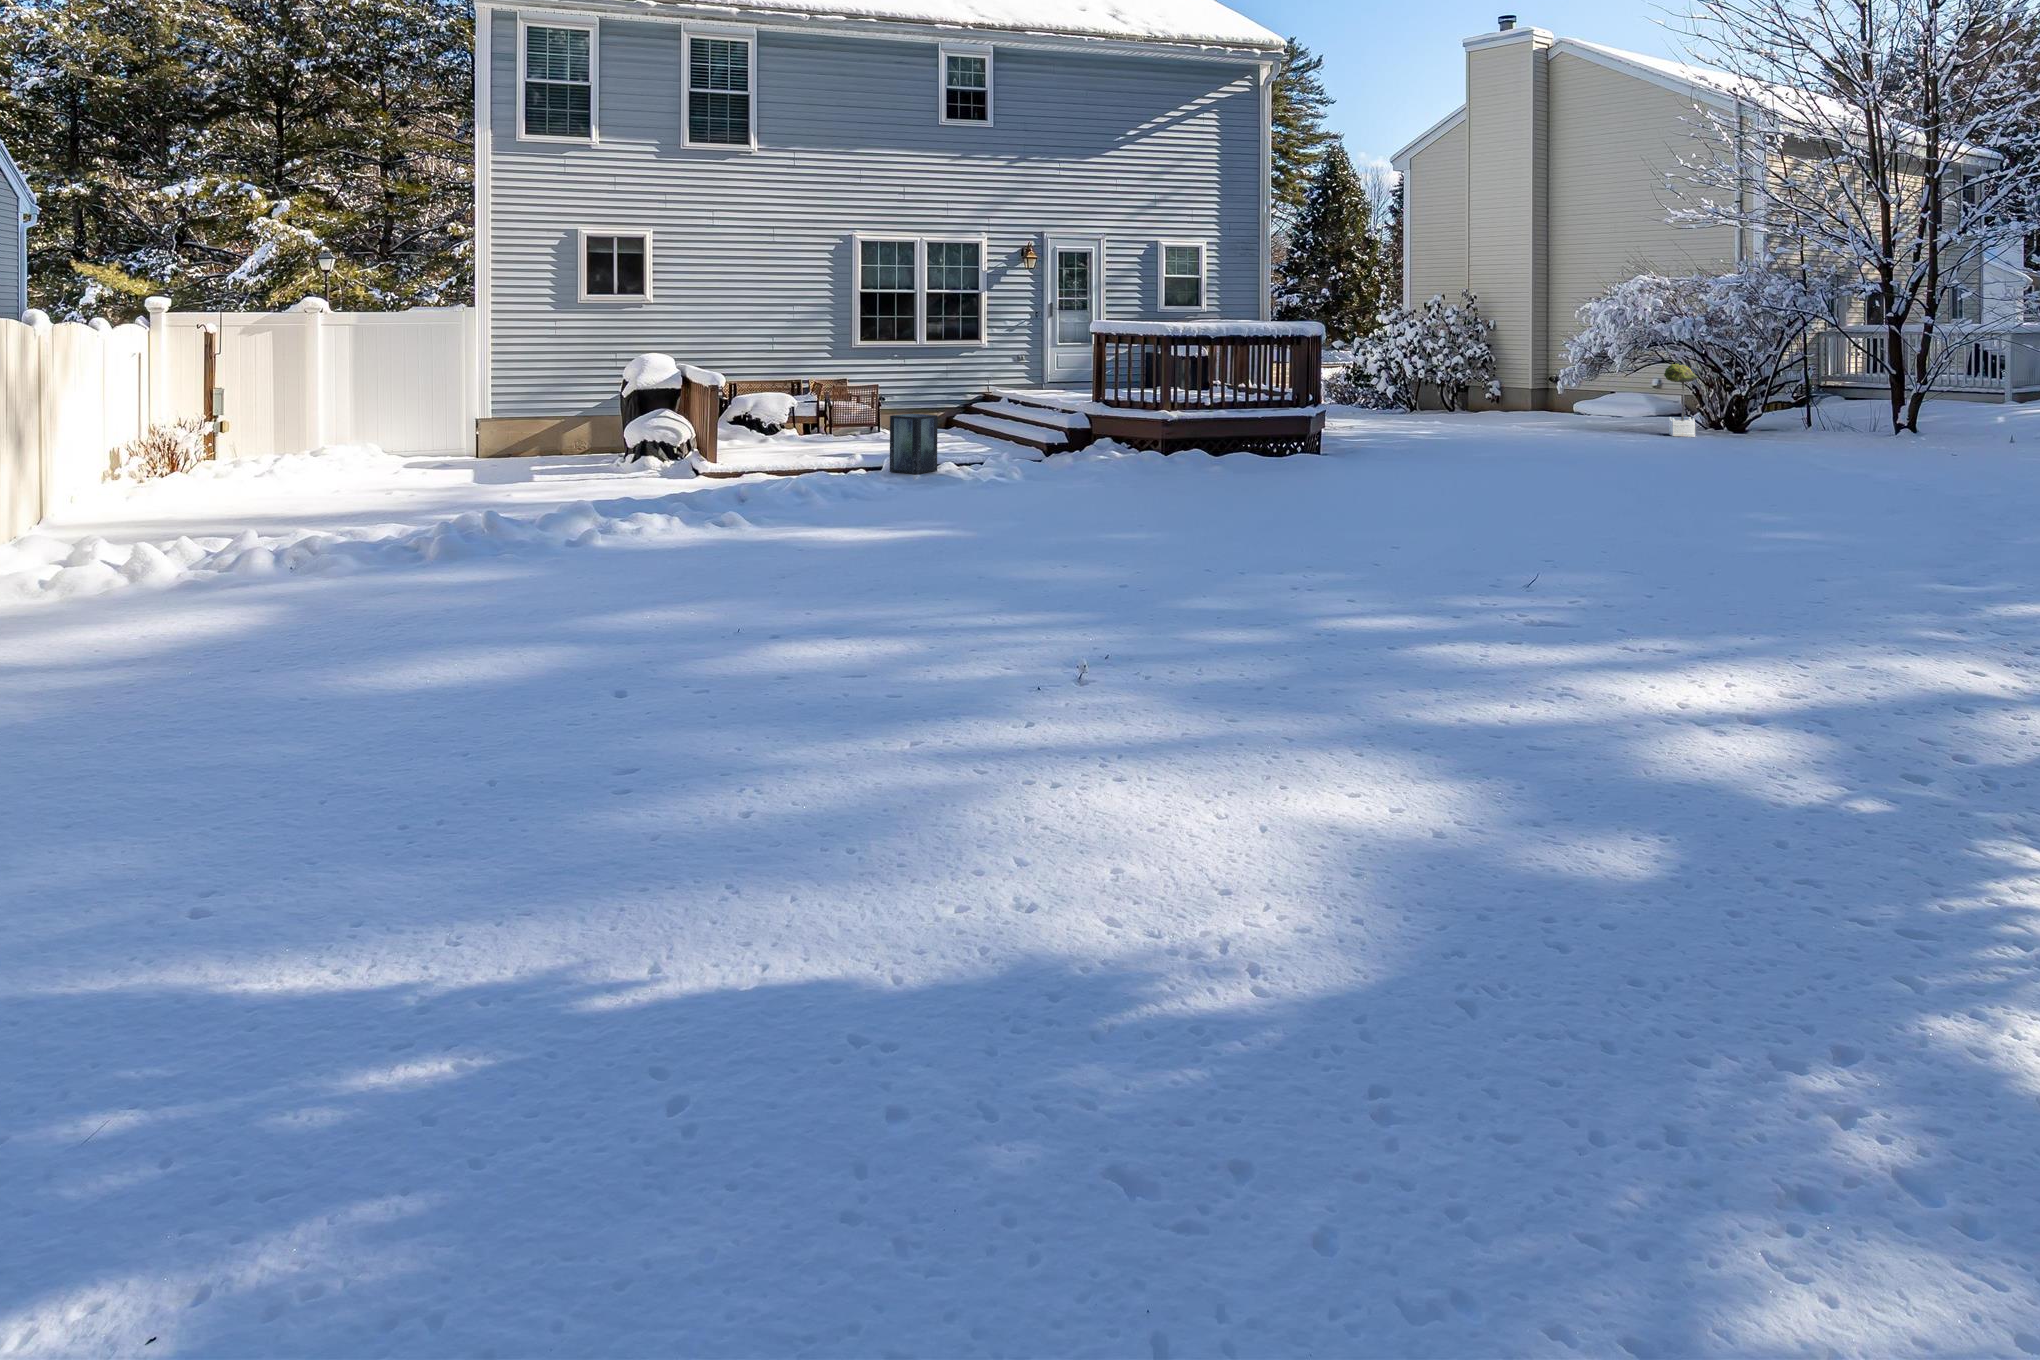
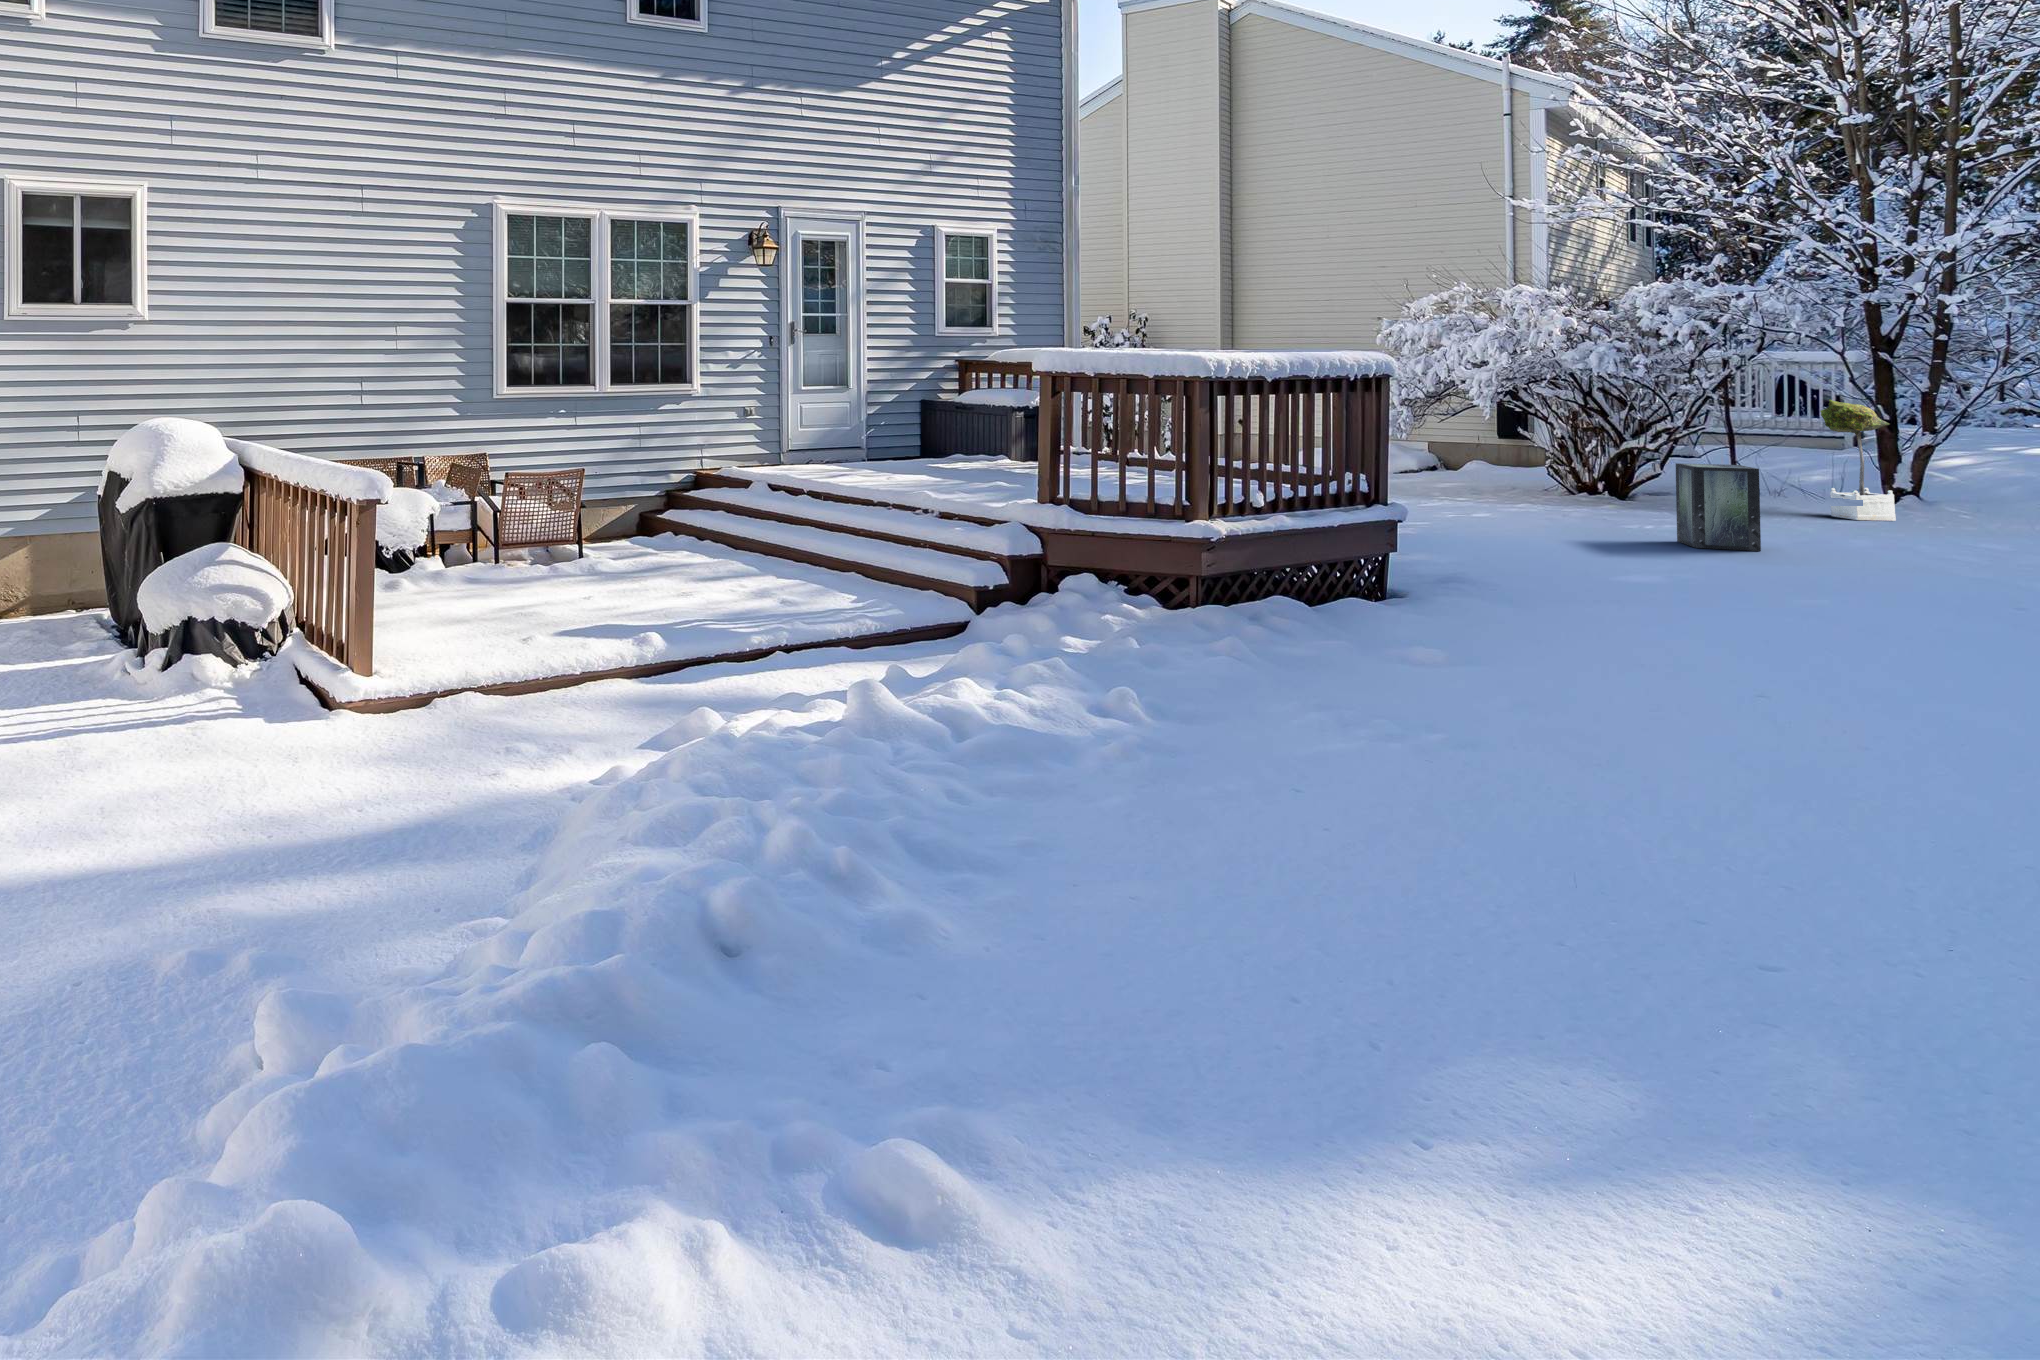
storage box: present [890,414,938,474] -> present [1676,463,1761,551]

